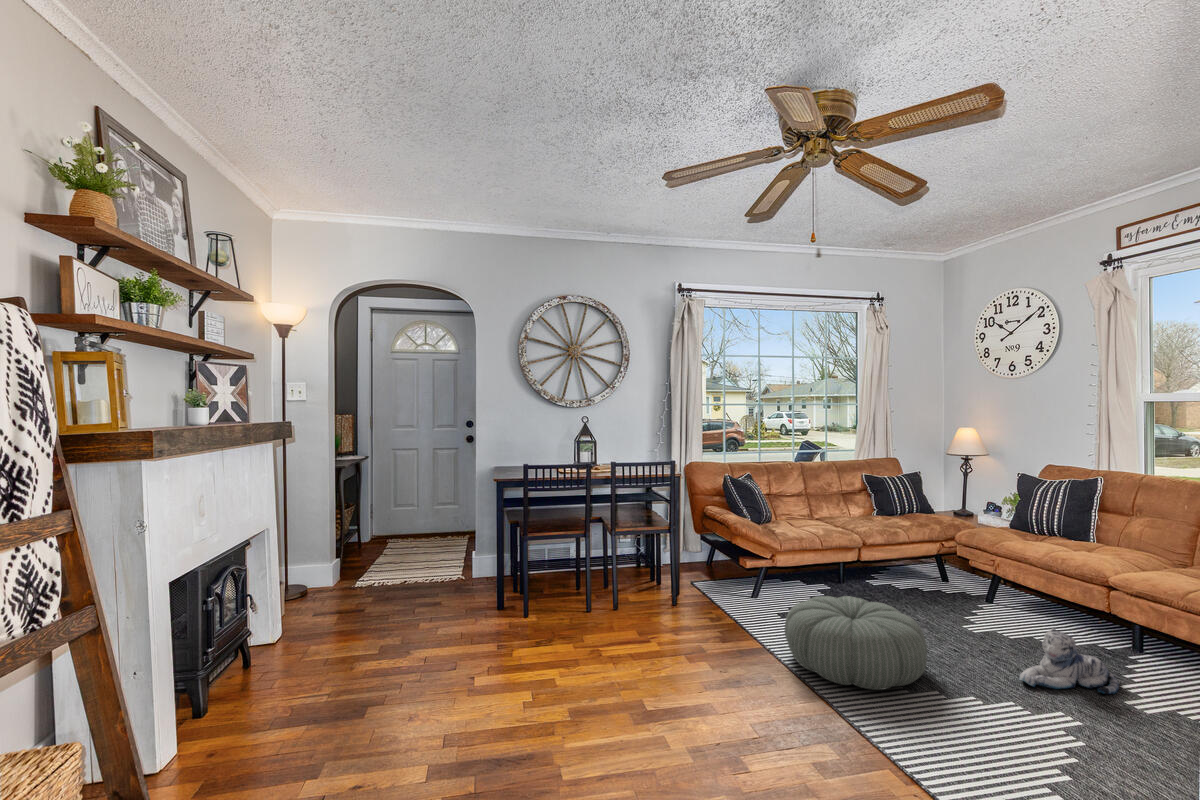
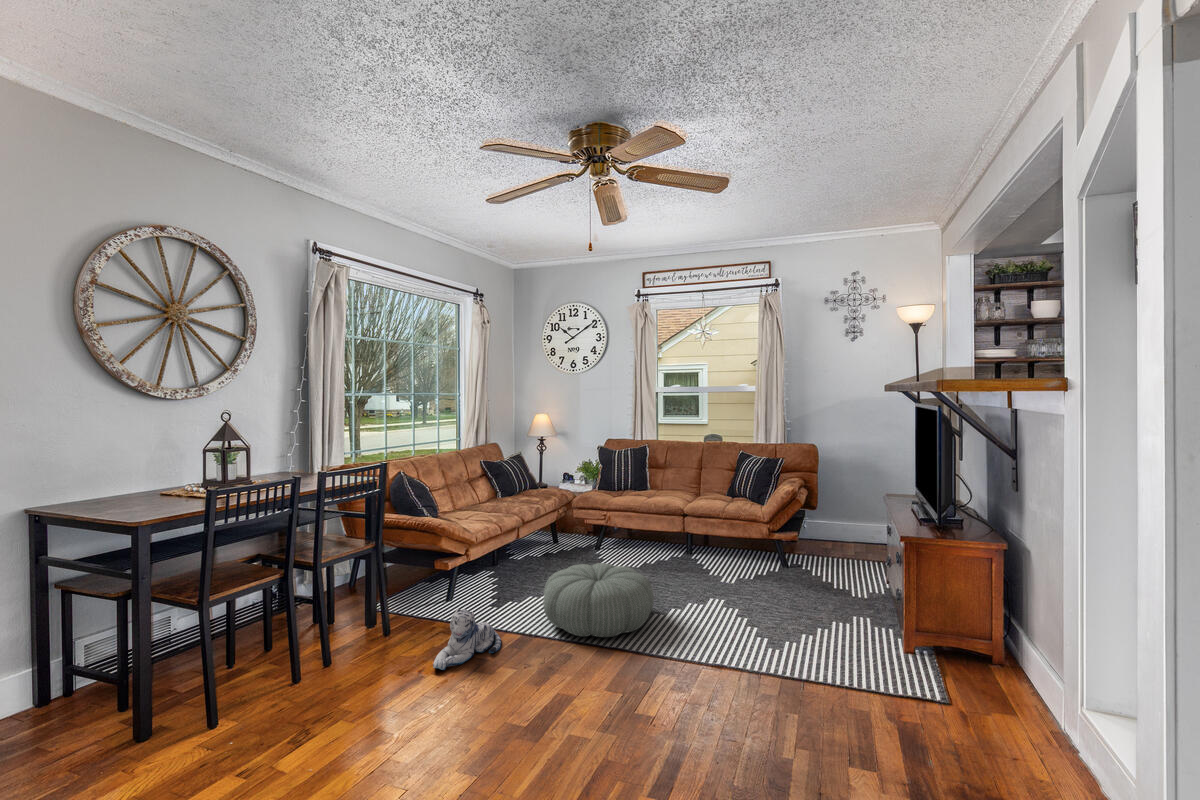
plush toy: present [1019,629,1119,694] -> present [433,609,501,670]

